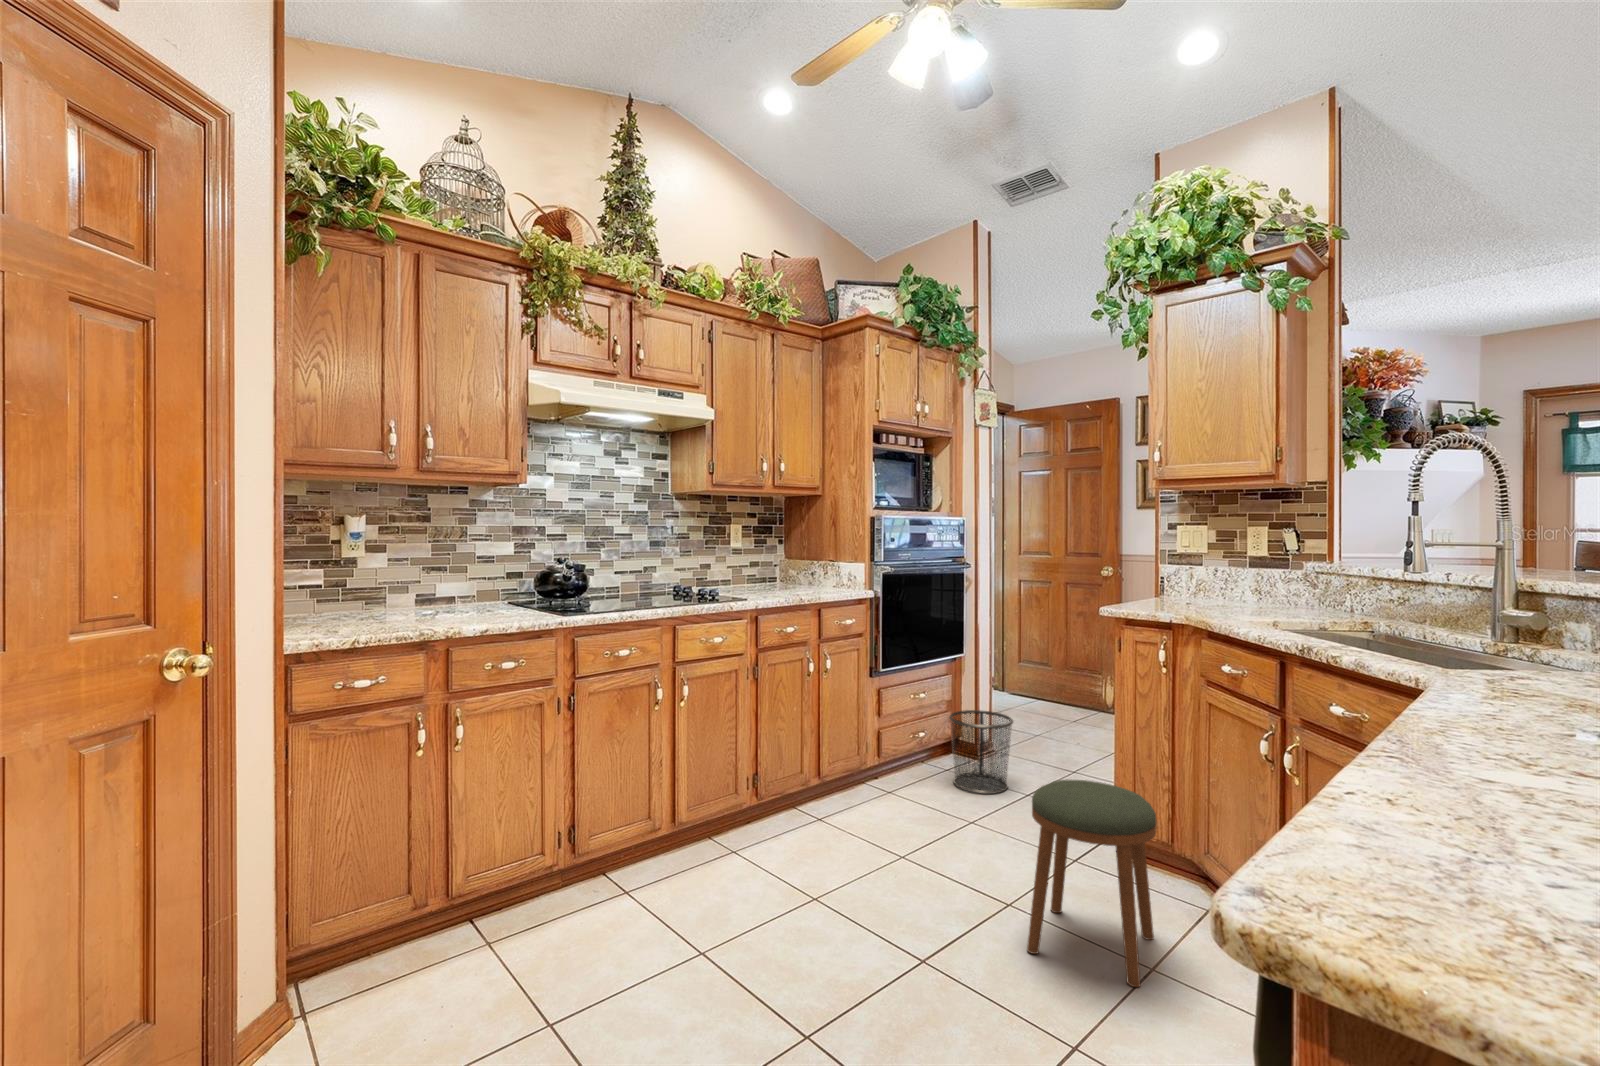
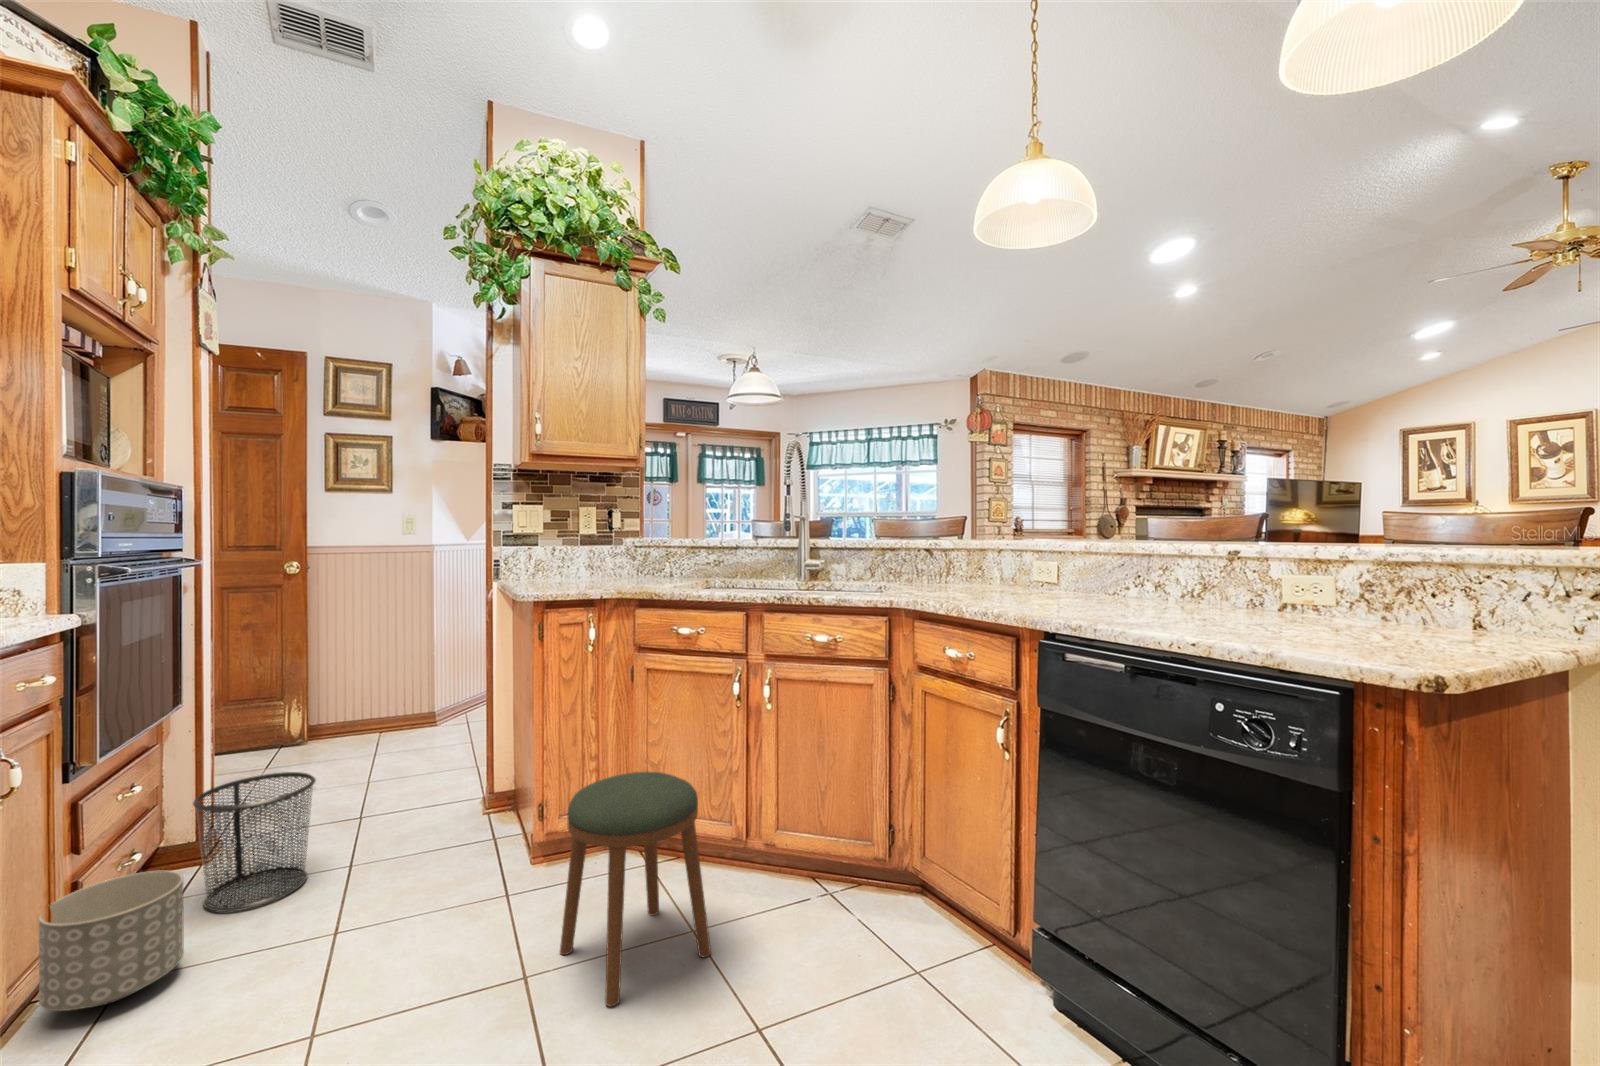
planter: none [866,736,920,799] -> present [39,870,184,1011]

